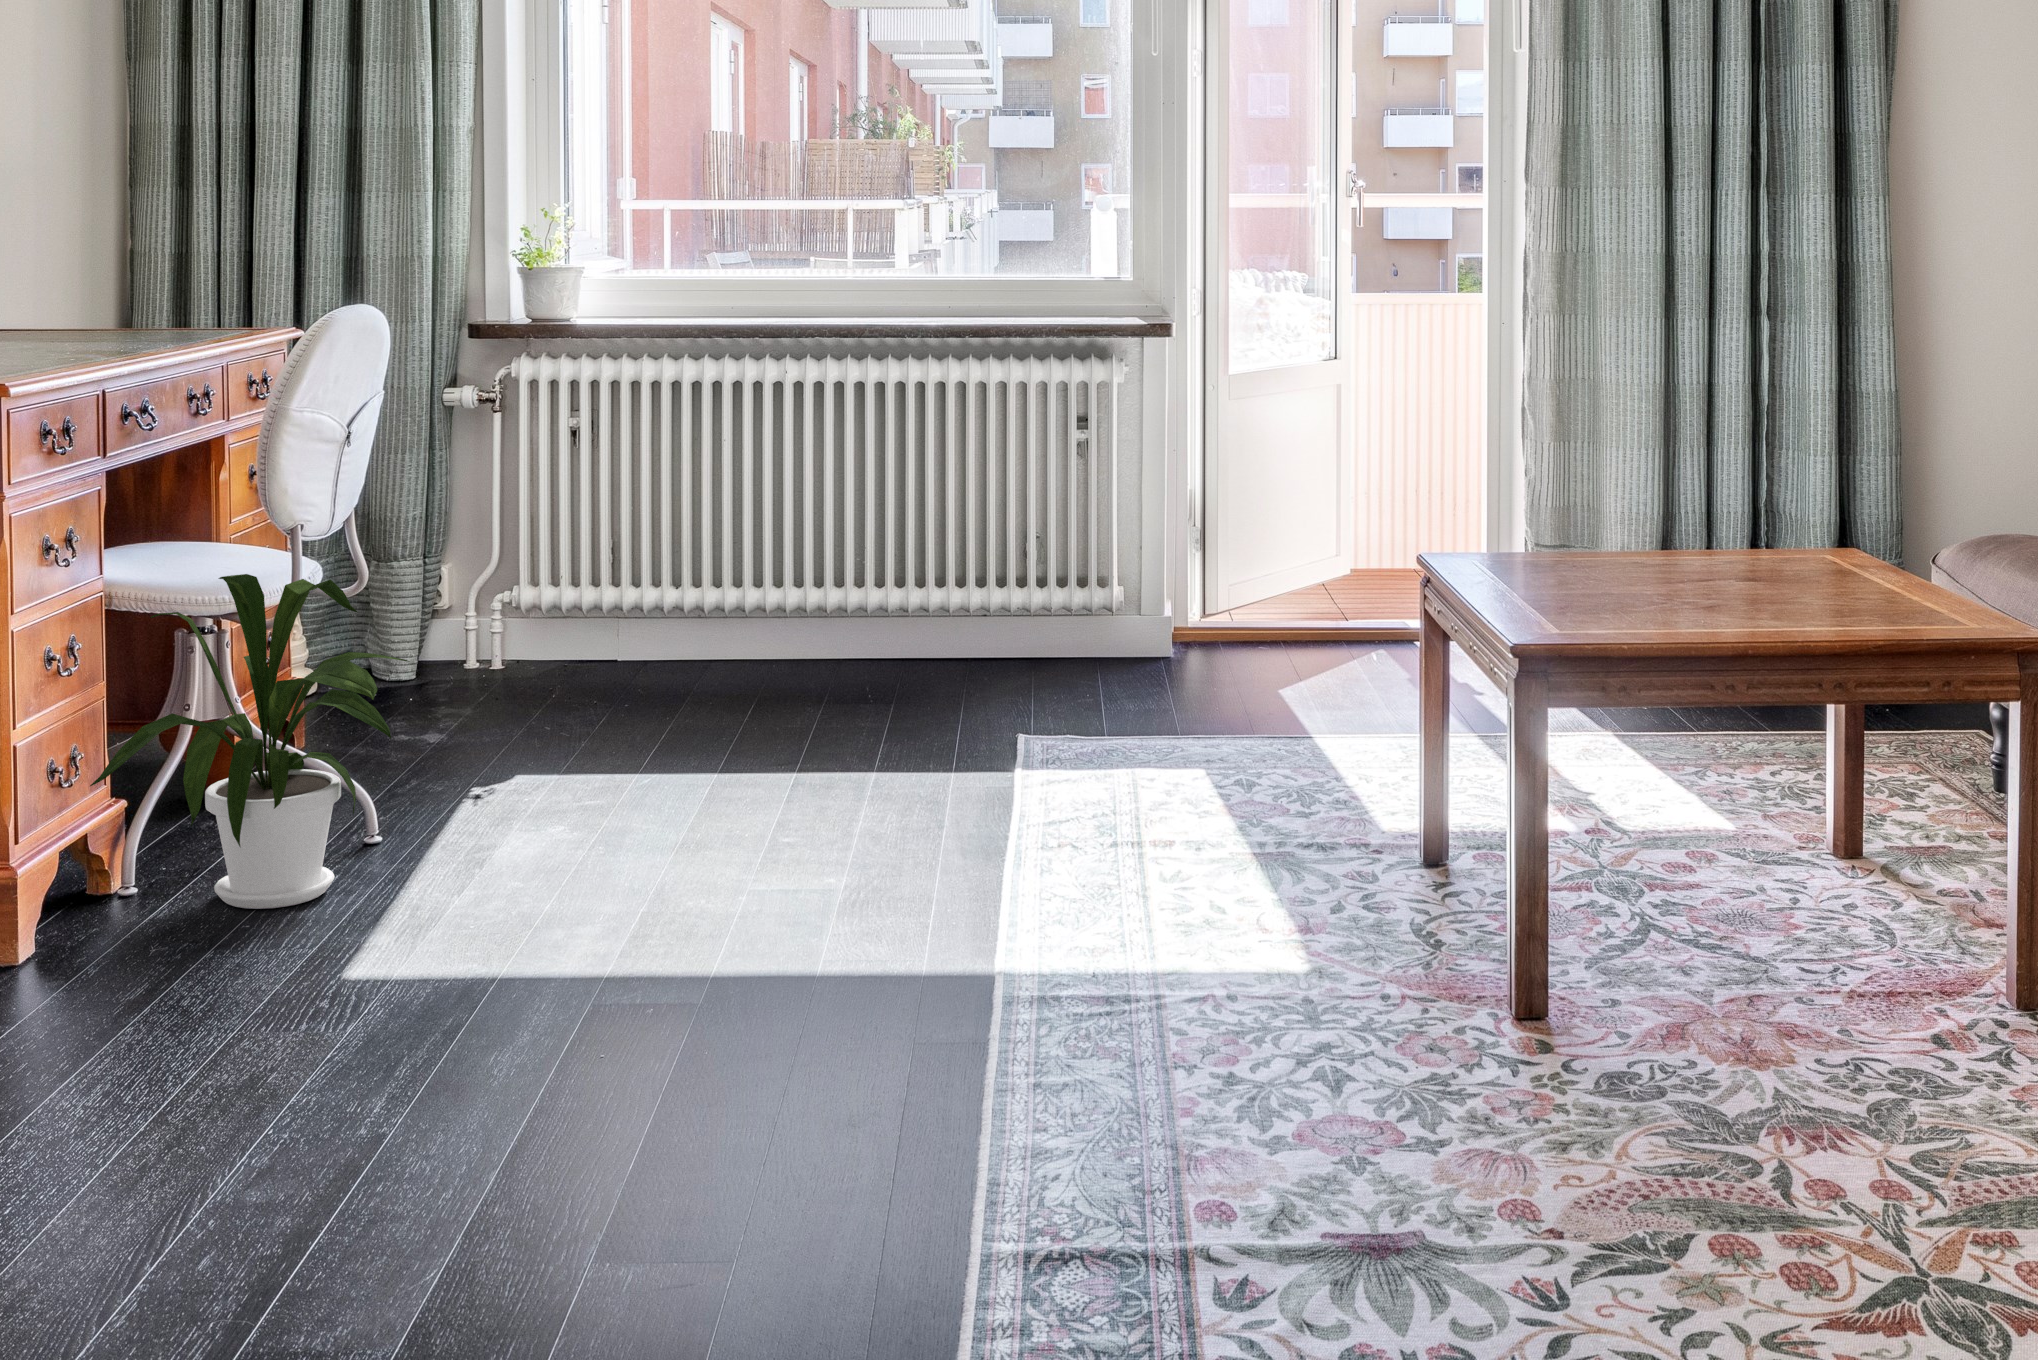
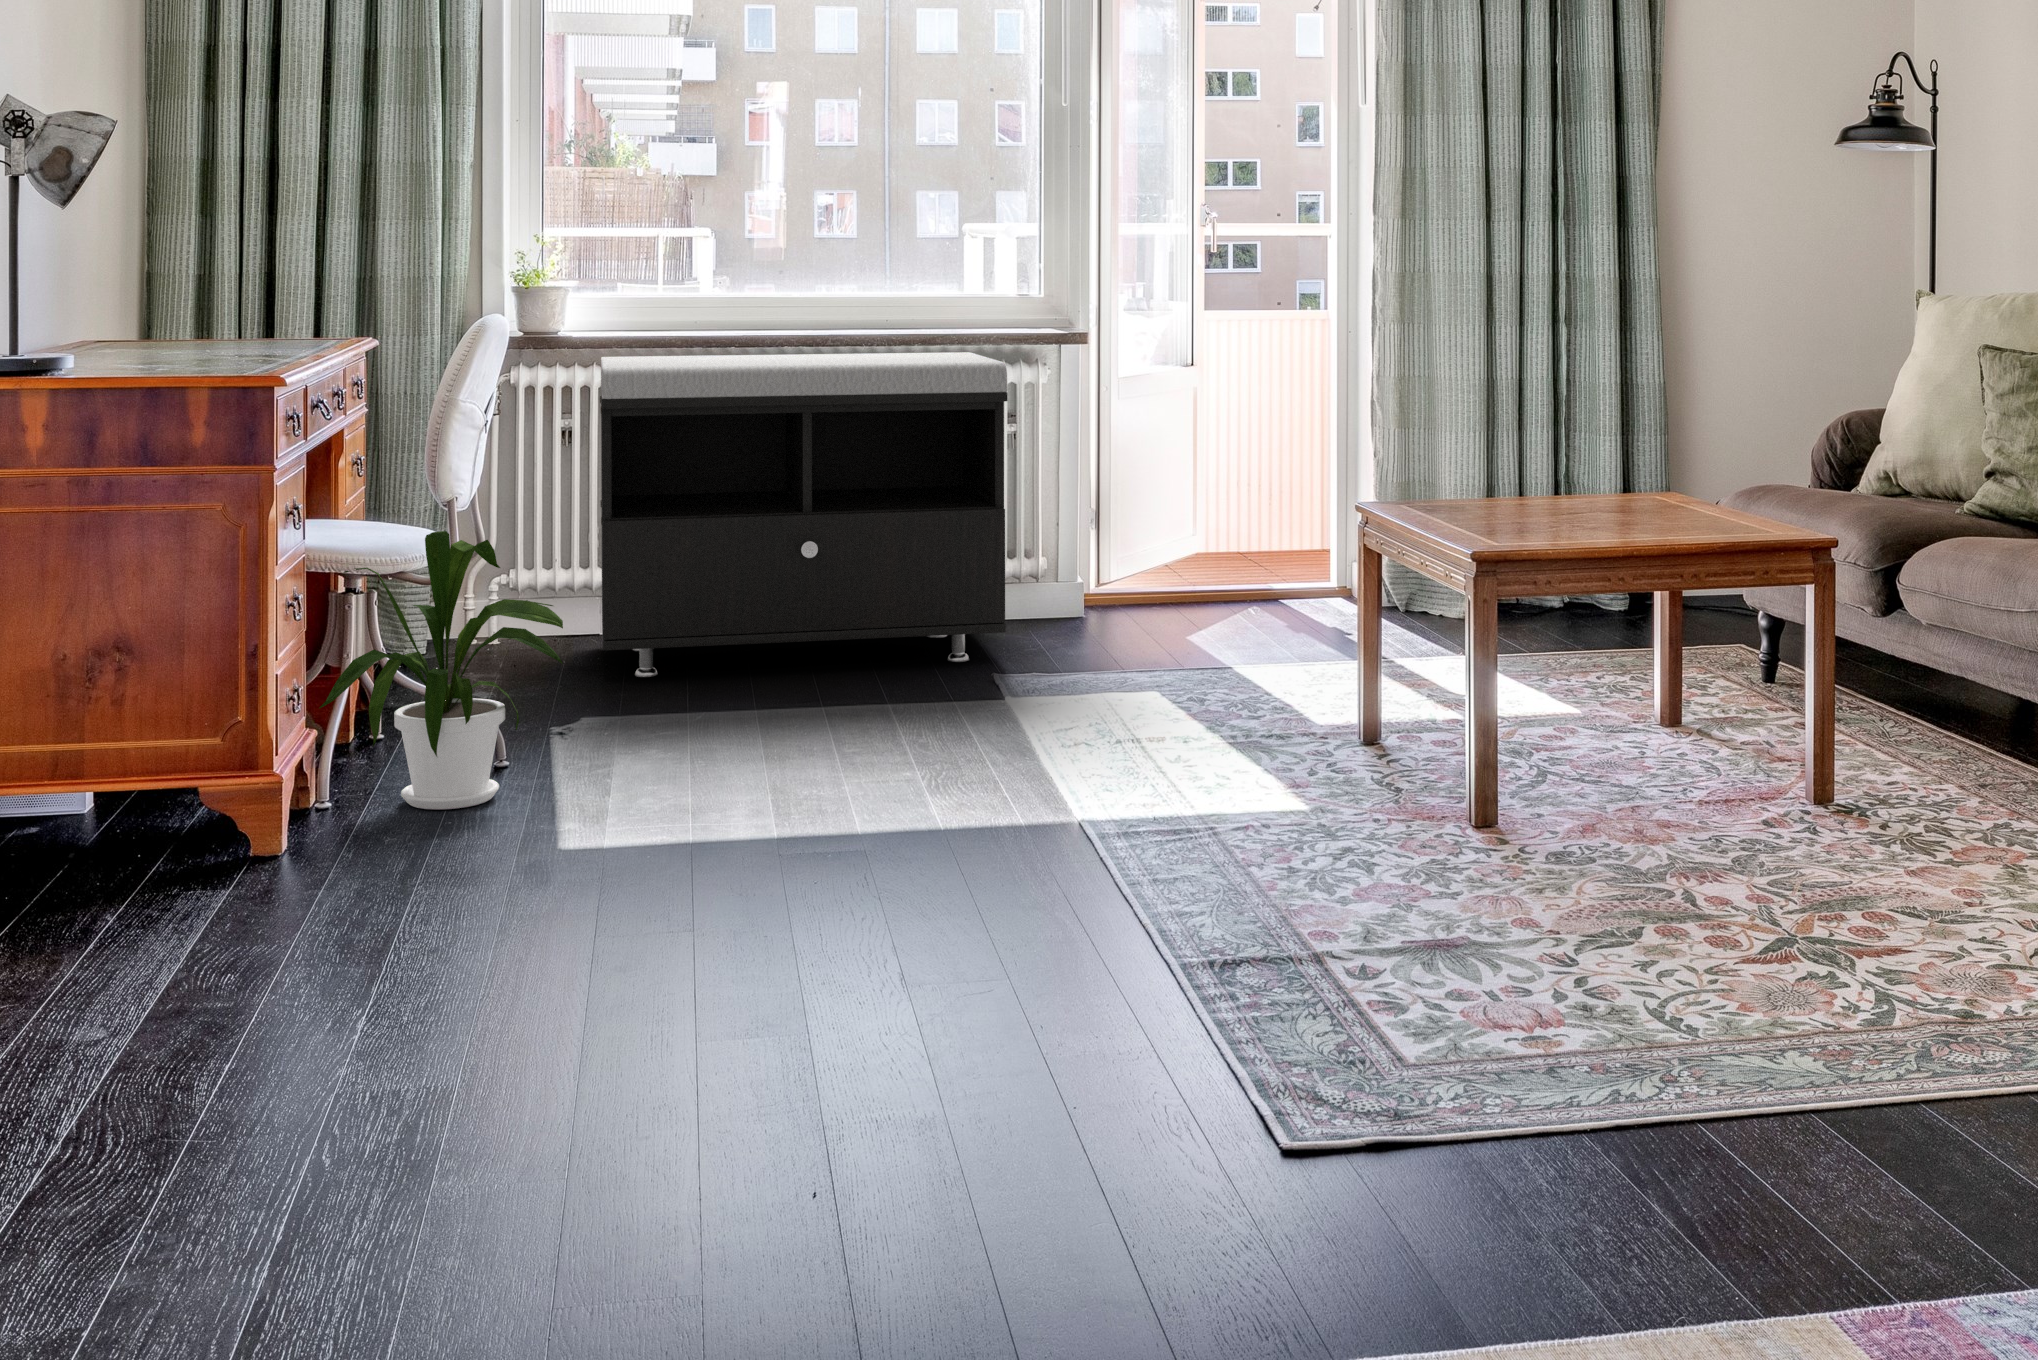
storage bench: none [560,346,1041,725] -> present [600,352,1008,677]

